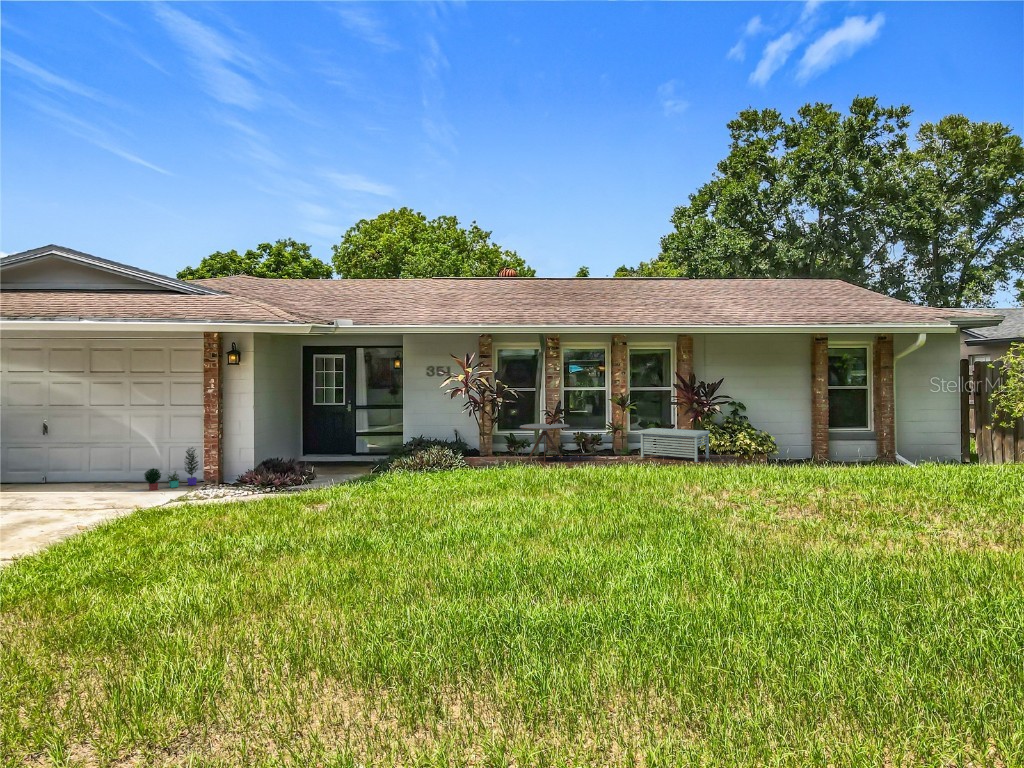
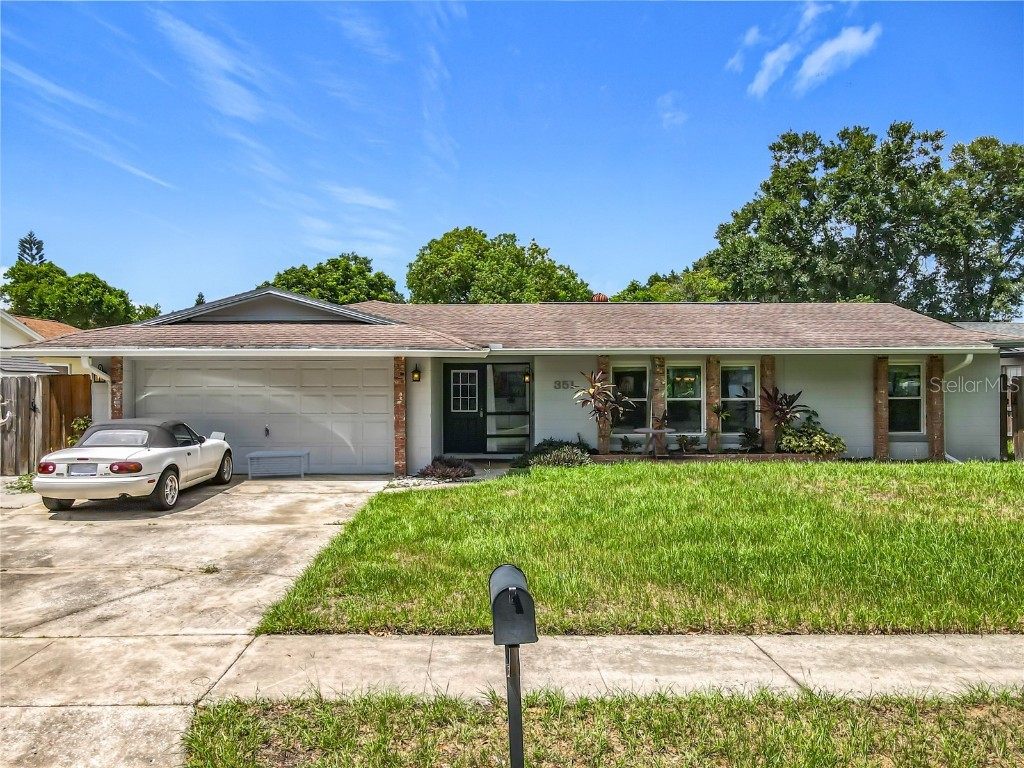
storage bench: present [638,428,710,462] -> present [246,450,311,479]
potted plant: present [145,447,198,491] -> none [351,447,388,482]

